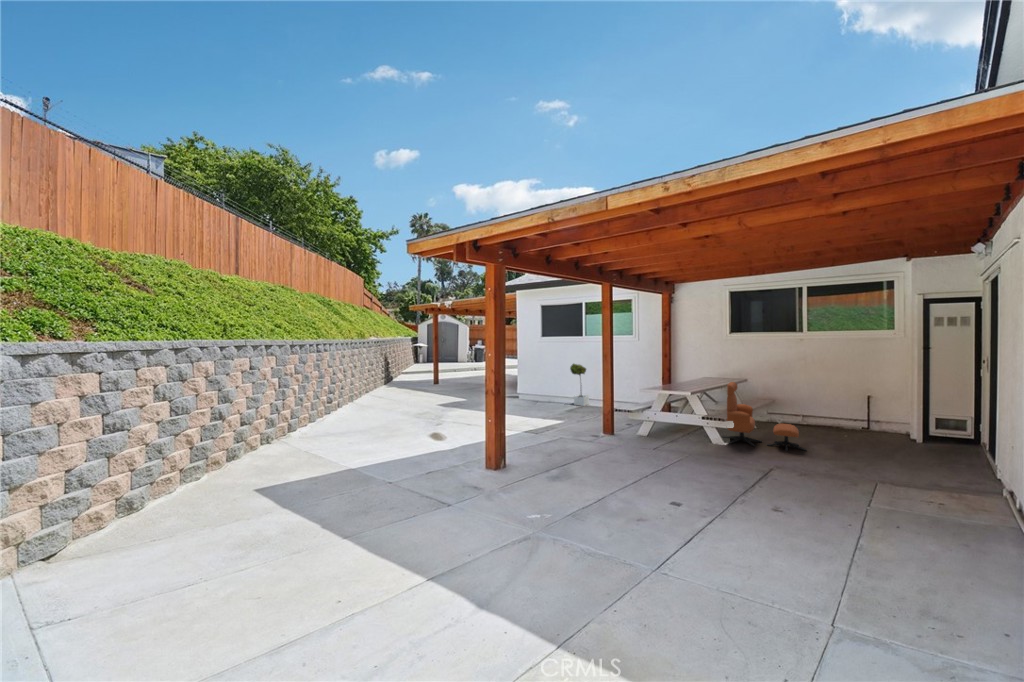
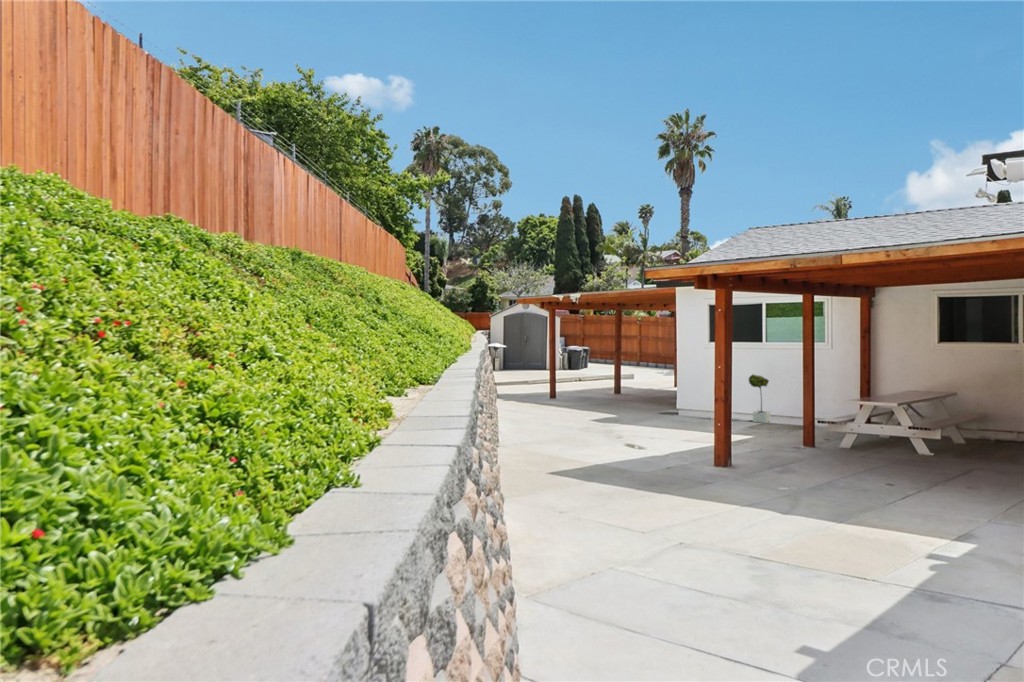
lounge chair: present [723,382,806,451] -> none [928,395,1011,460]

